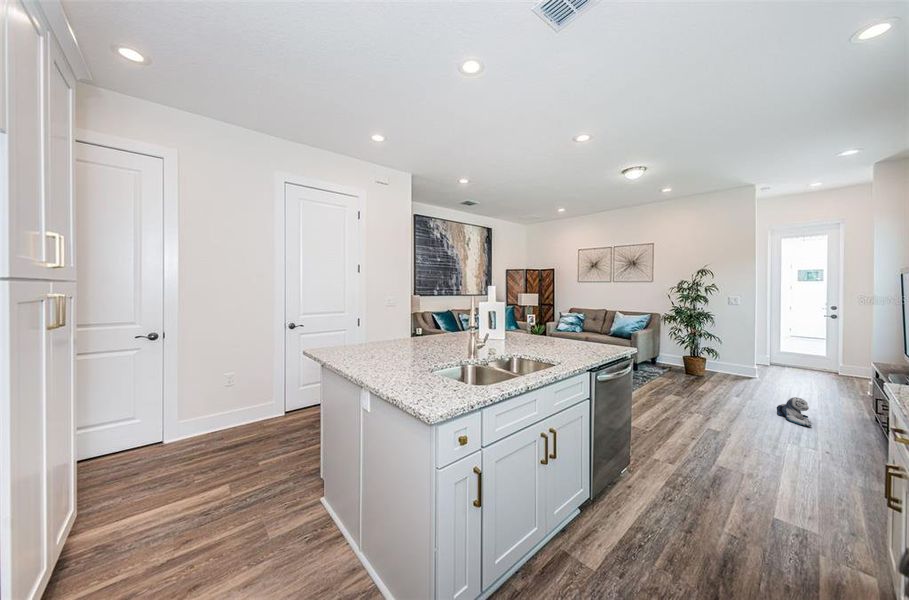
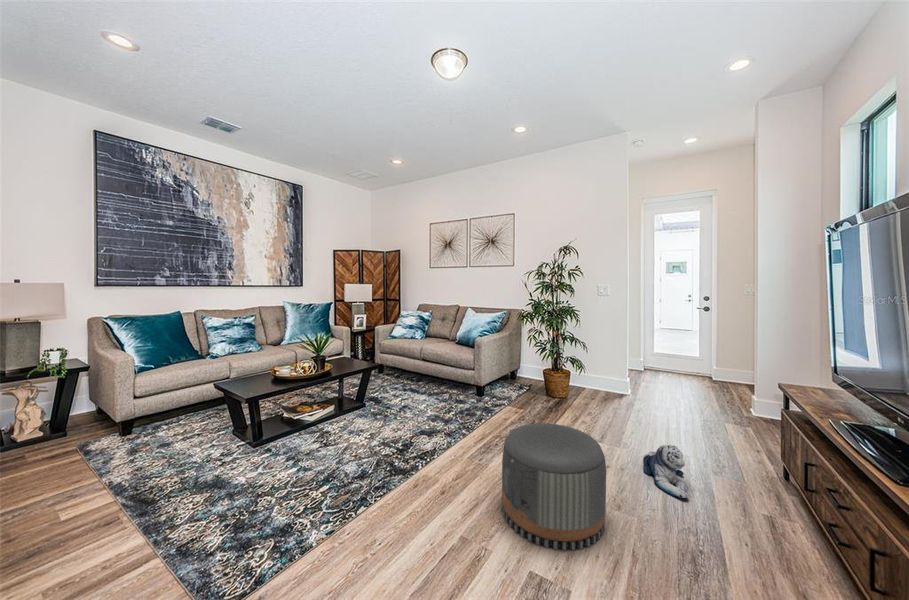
pouf: none [686,377,756,435] -> present [502,423,606,550]

